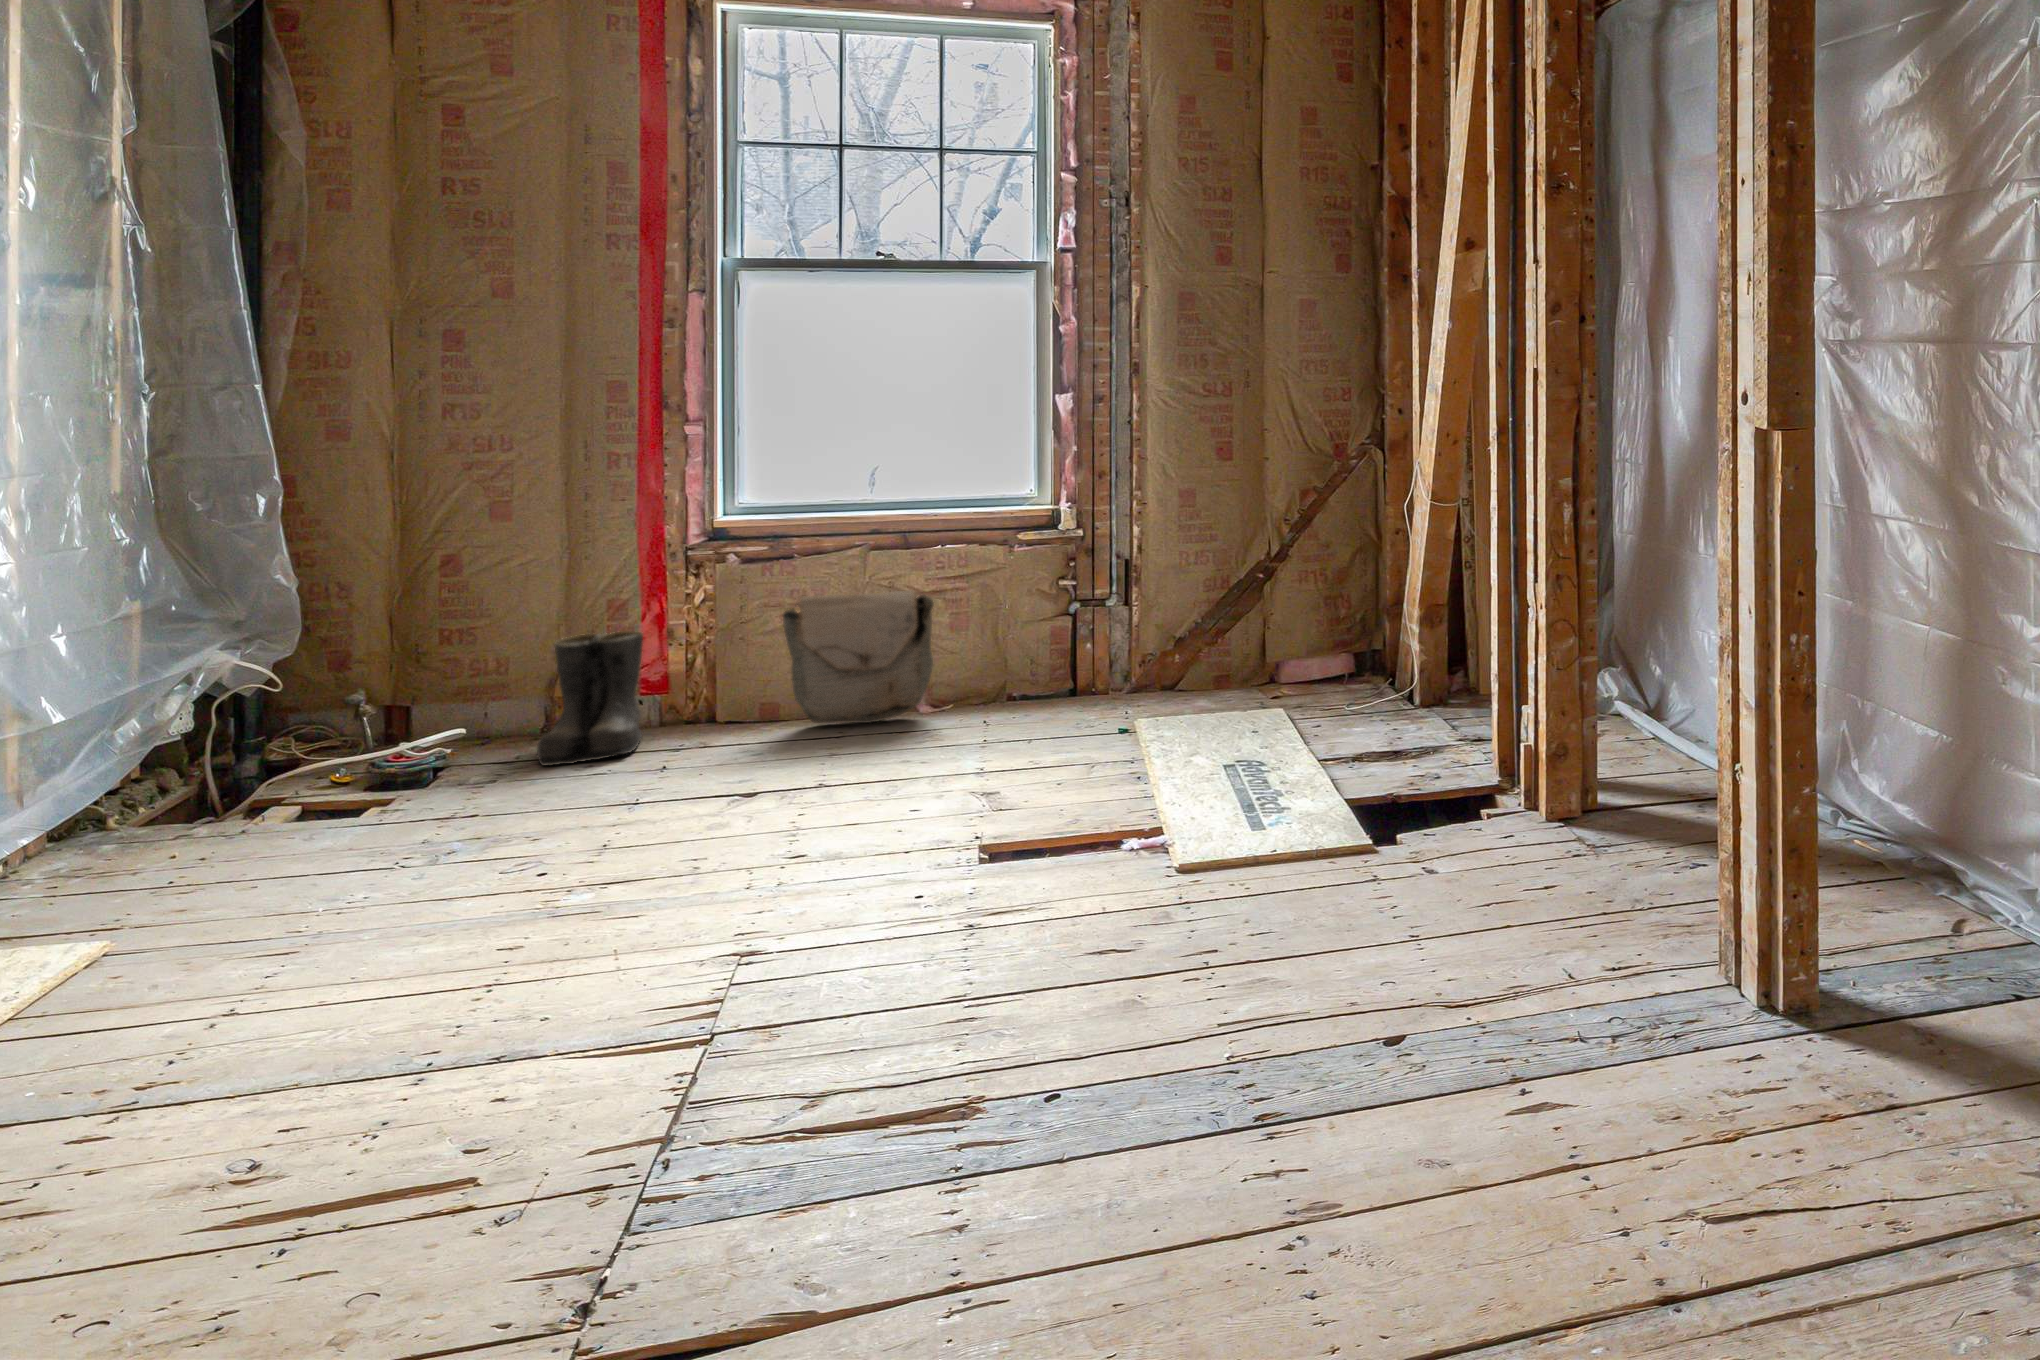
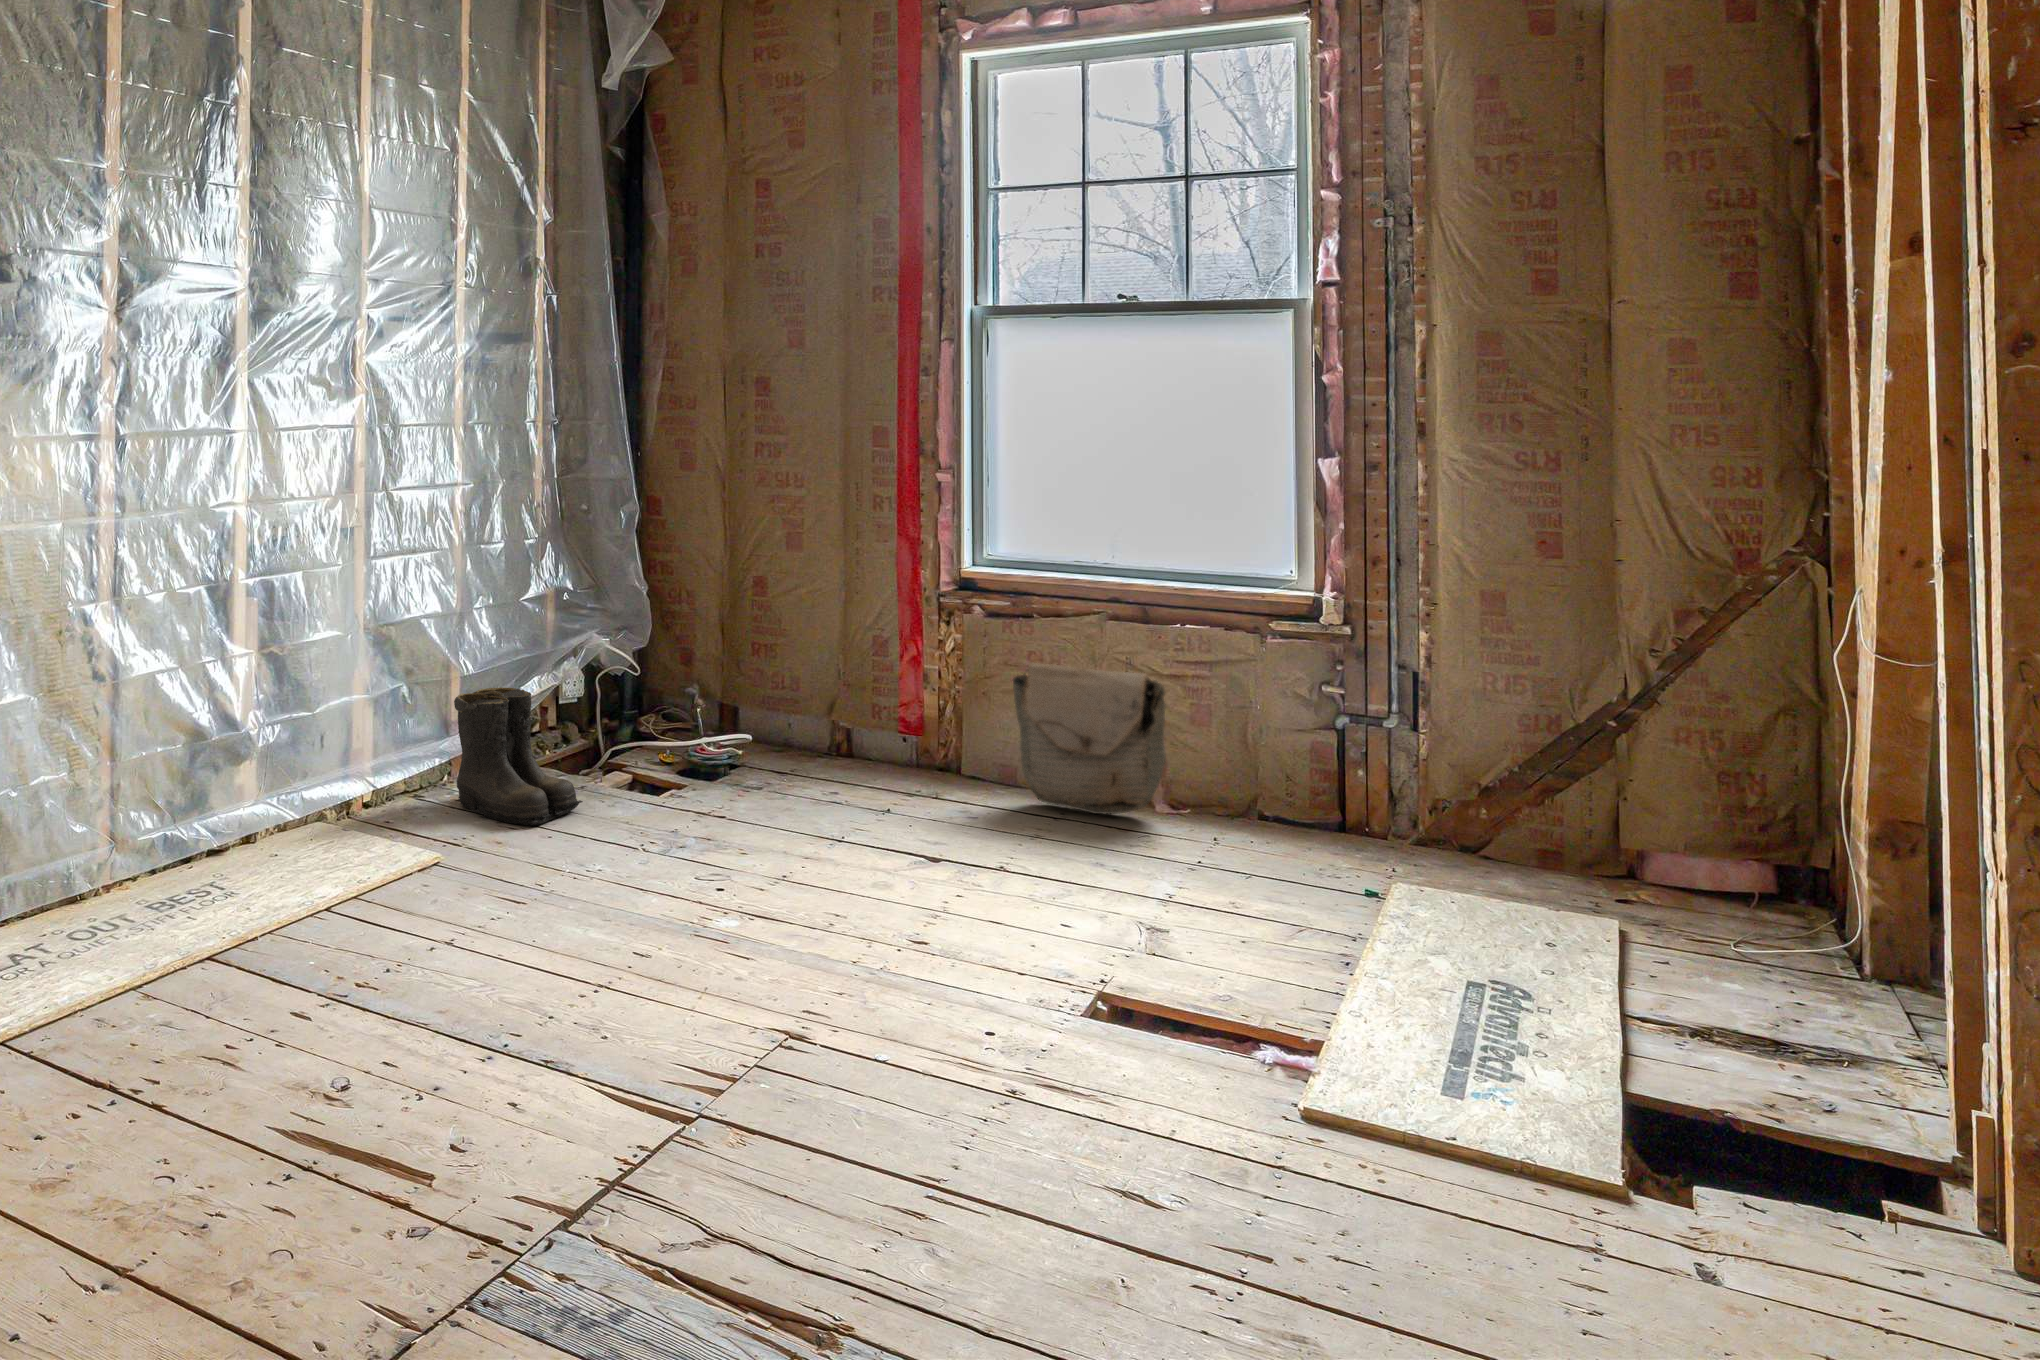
boots: present [537,631,643,765] -> present [454,688,583,826]

